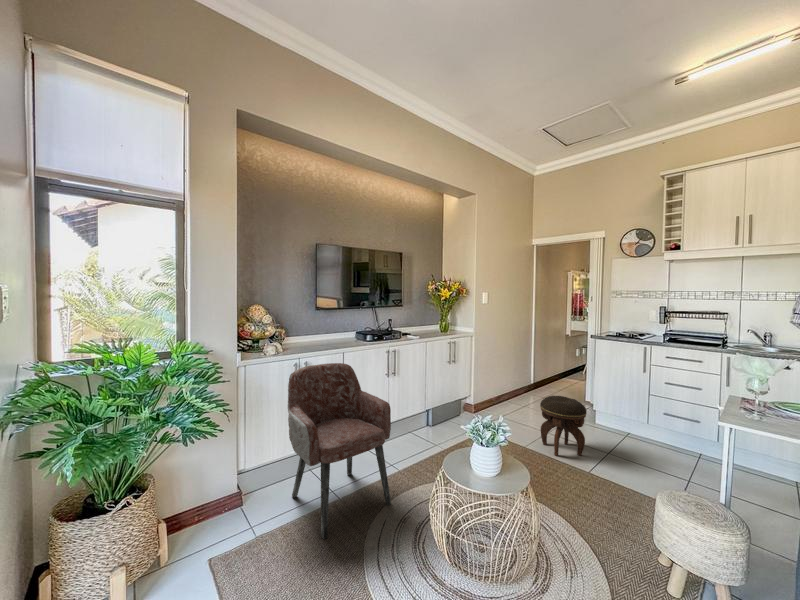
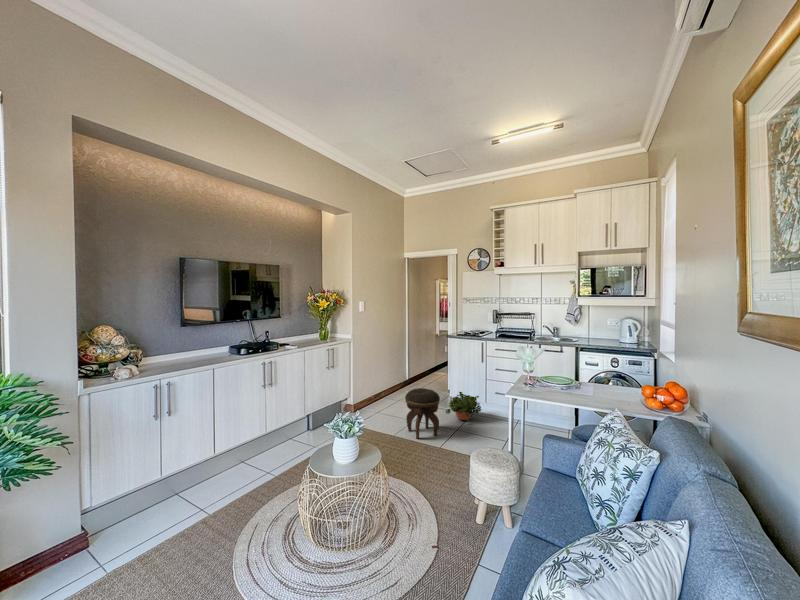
armchair: present [288,363,391,539] -> none [146,380,264,556]
potted plant: none [589,405,644,447] -> present [446,392,481,421]

